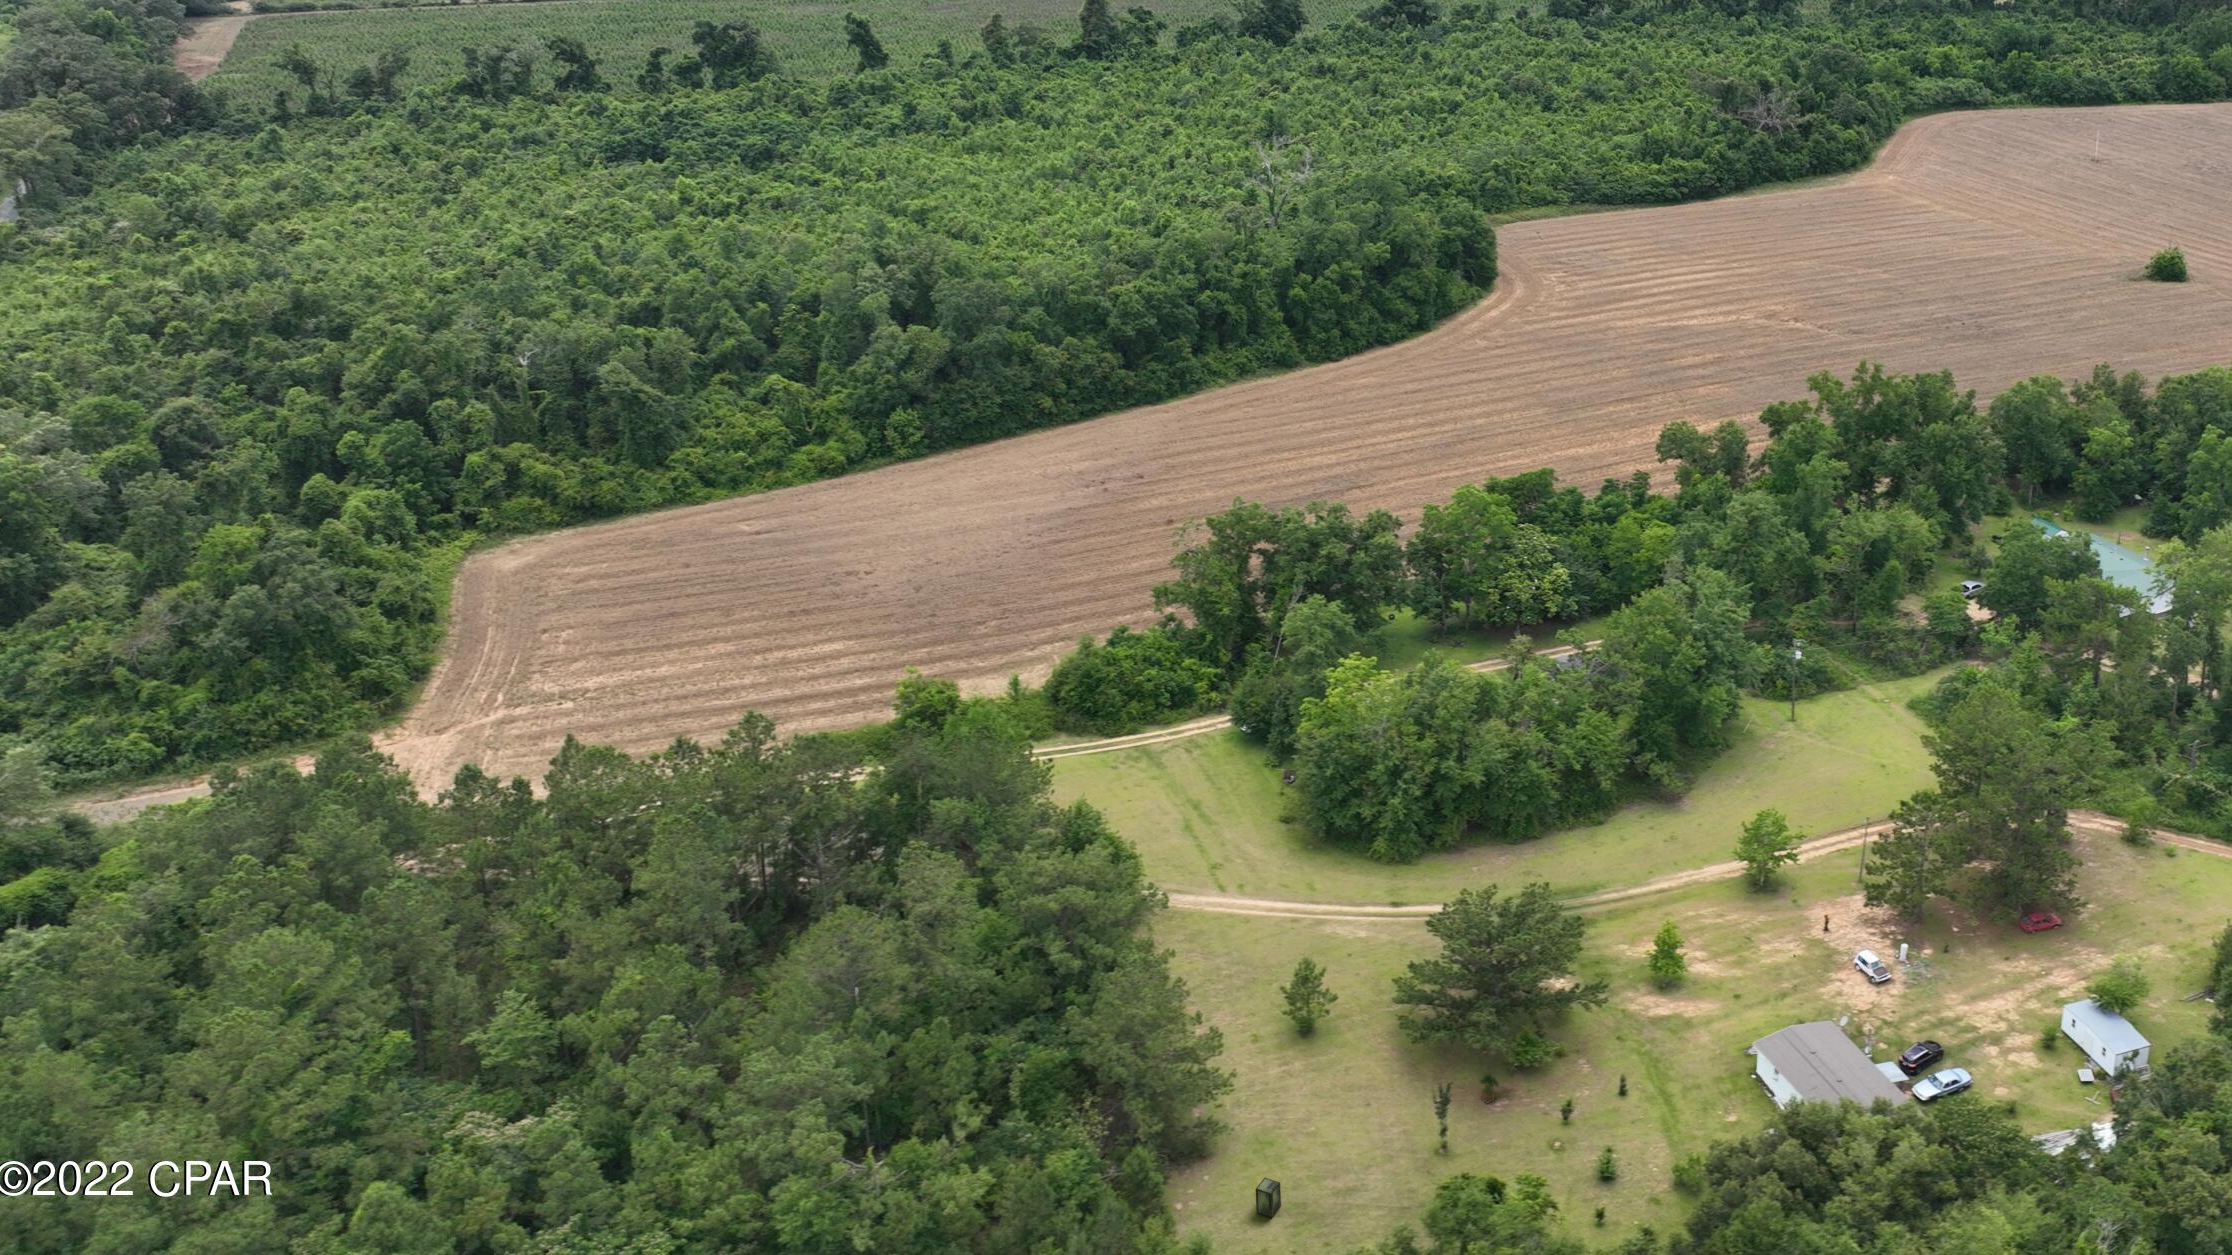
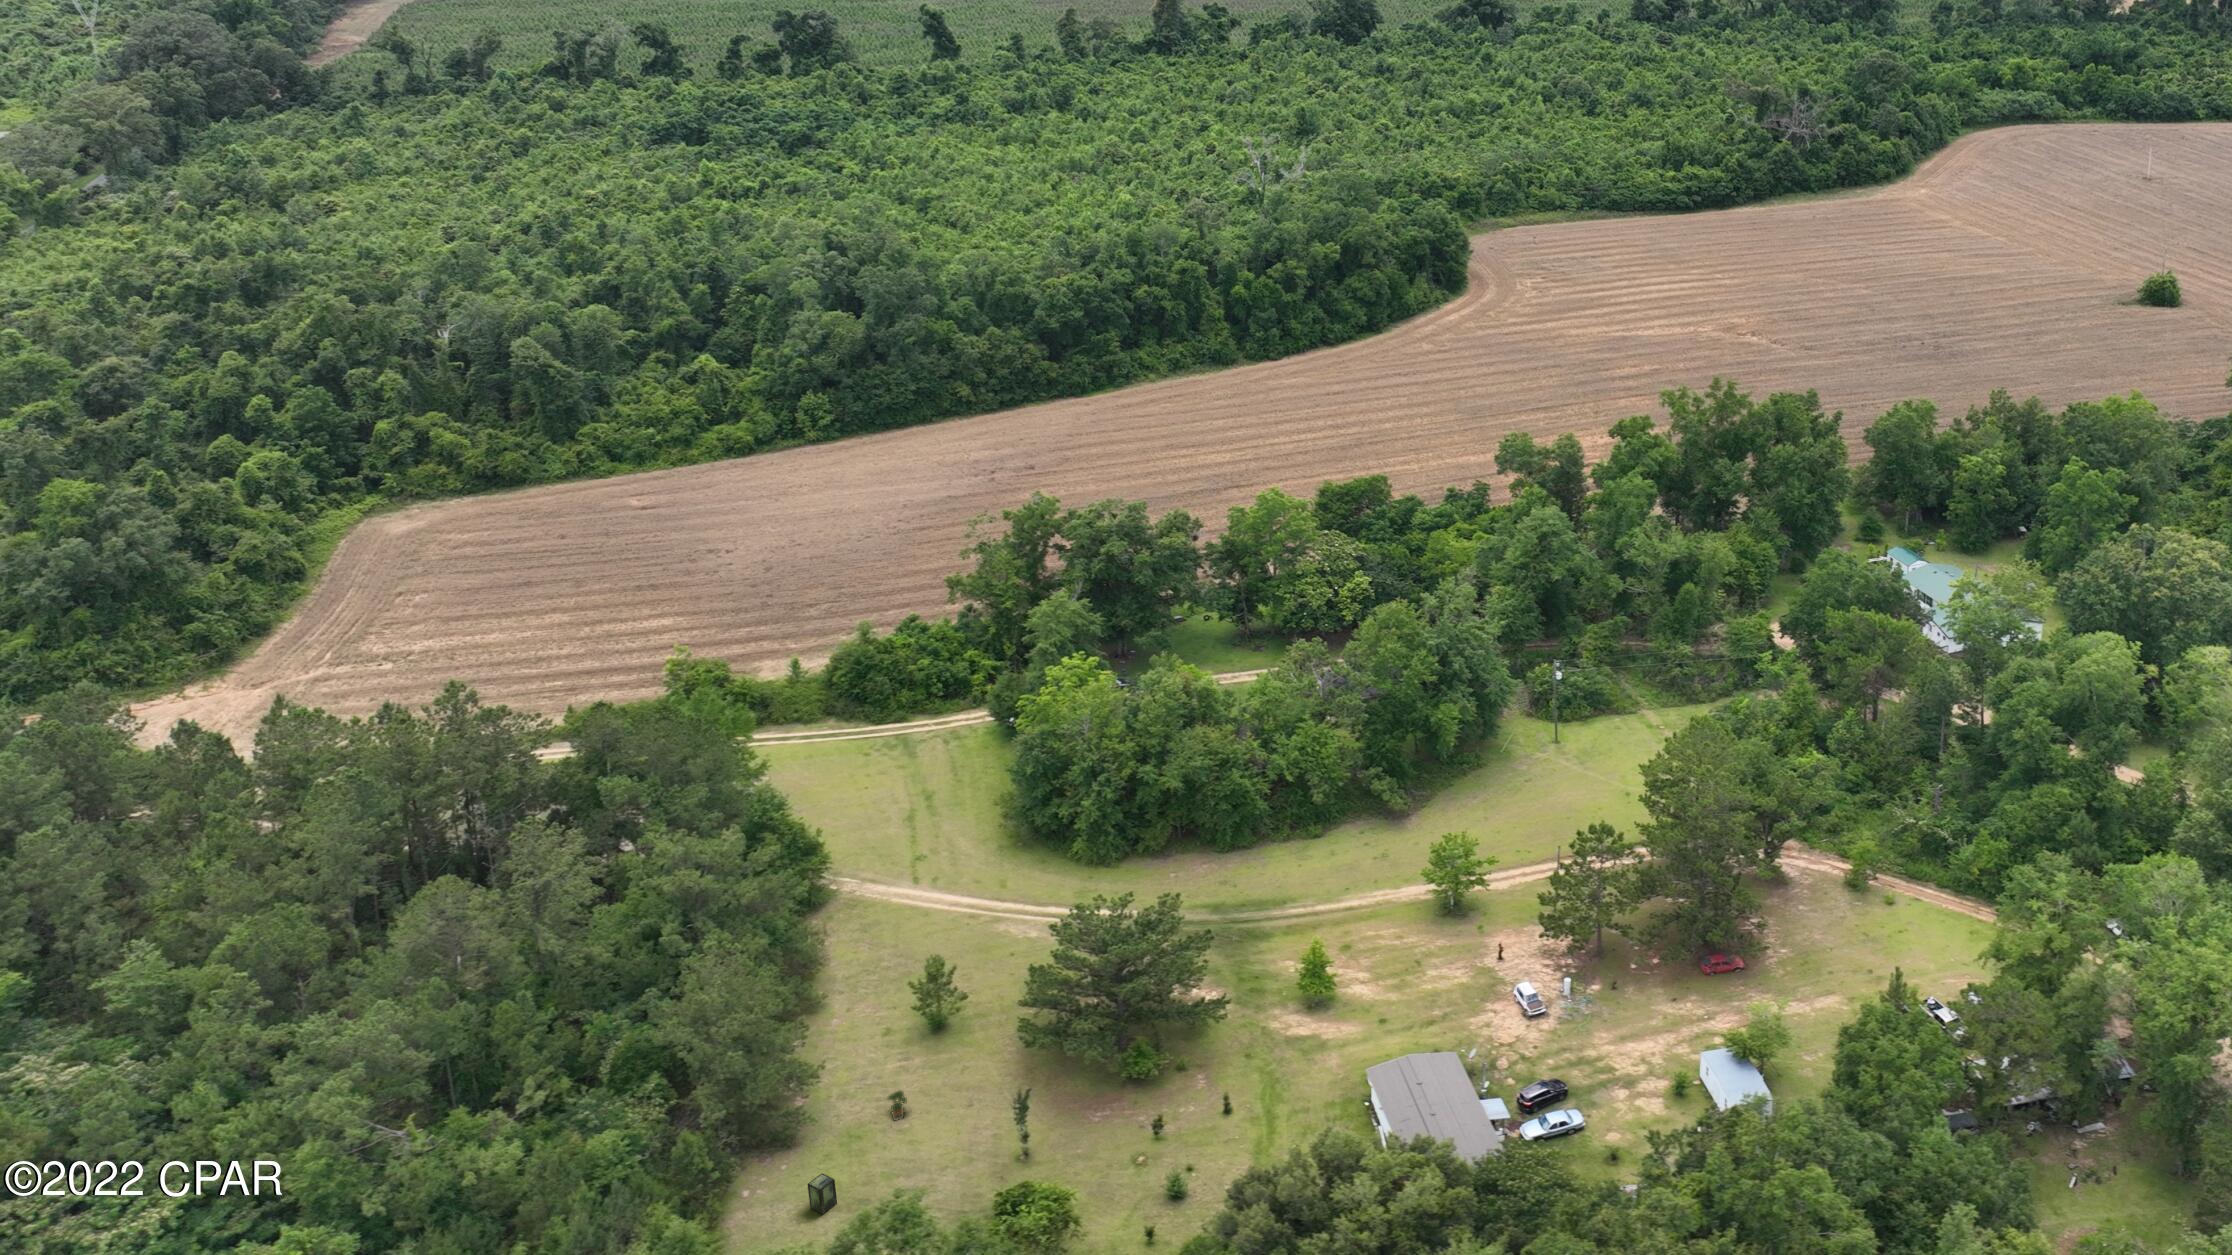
potted tree: present [1479,1075,1498,1104] -> present [888,1090,907,1120]

